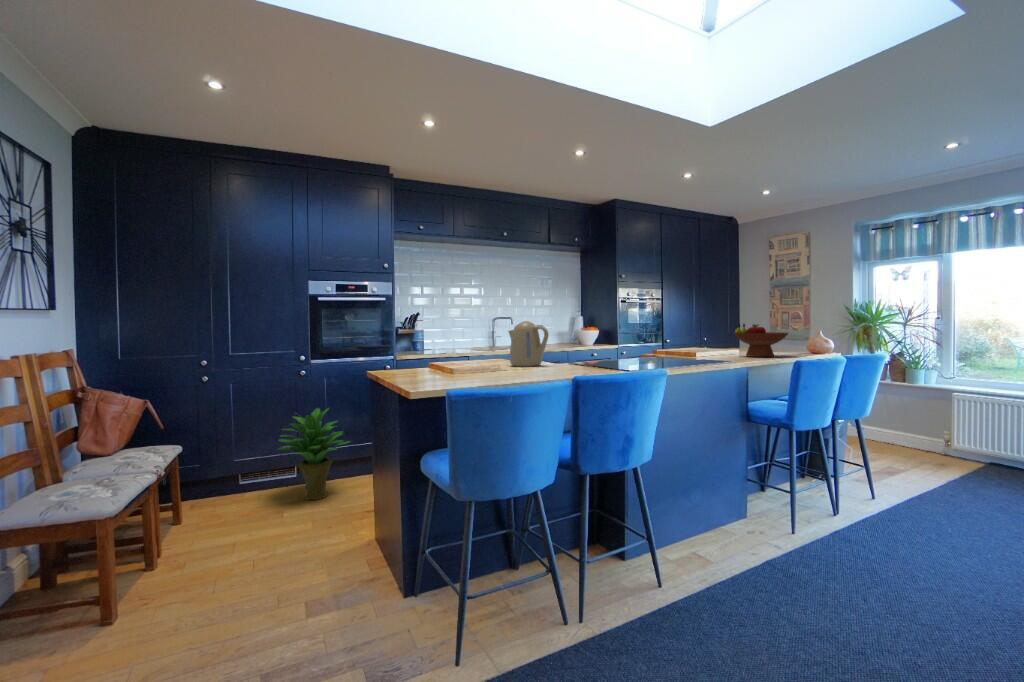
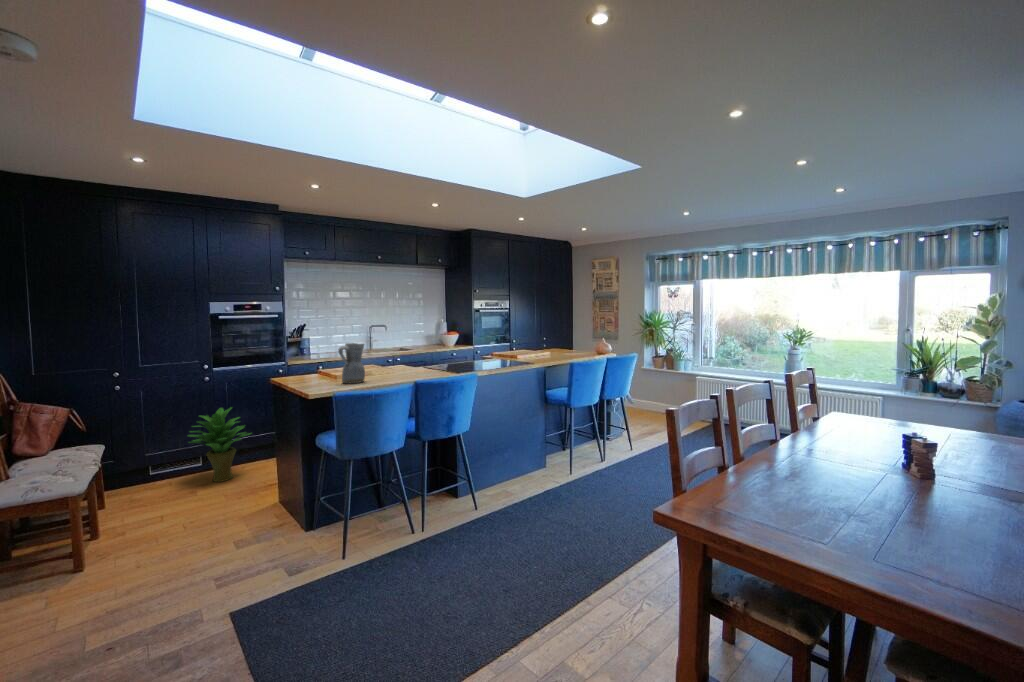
ceramic pitcher: none [456,316,493,377] -> present [338,343,365,383]
kettle: present [508,321,548,367] -> none [379,340,408,372]
fruit bowl: present [734,324,788,357] -> none [542,336,577,359]

